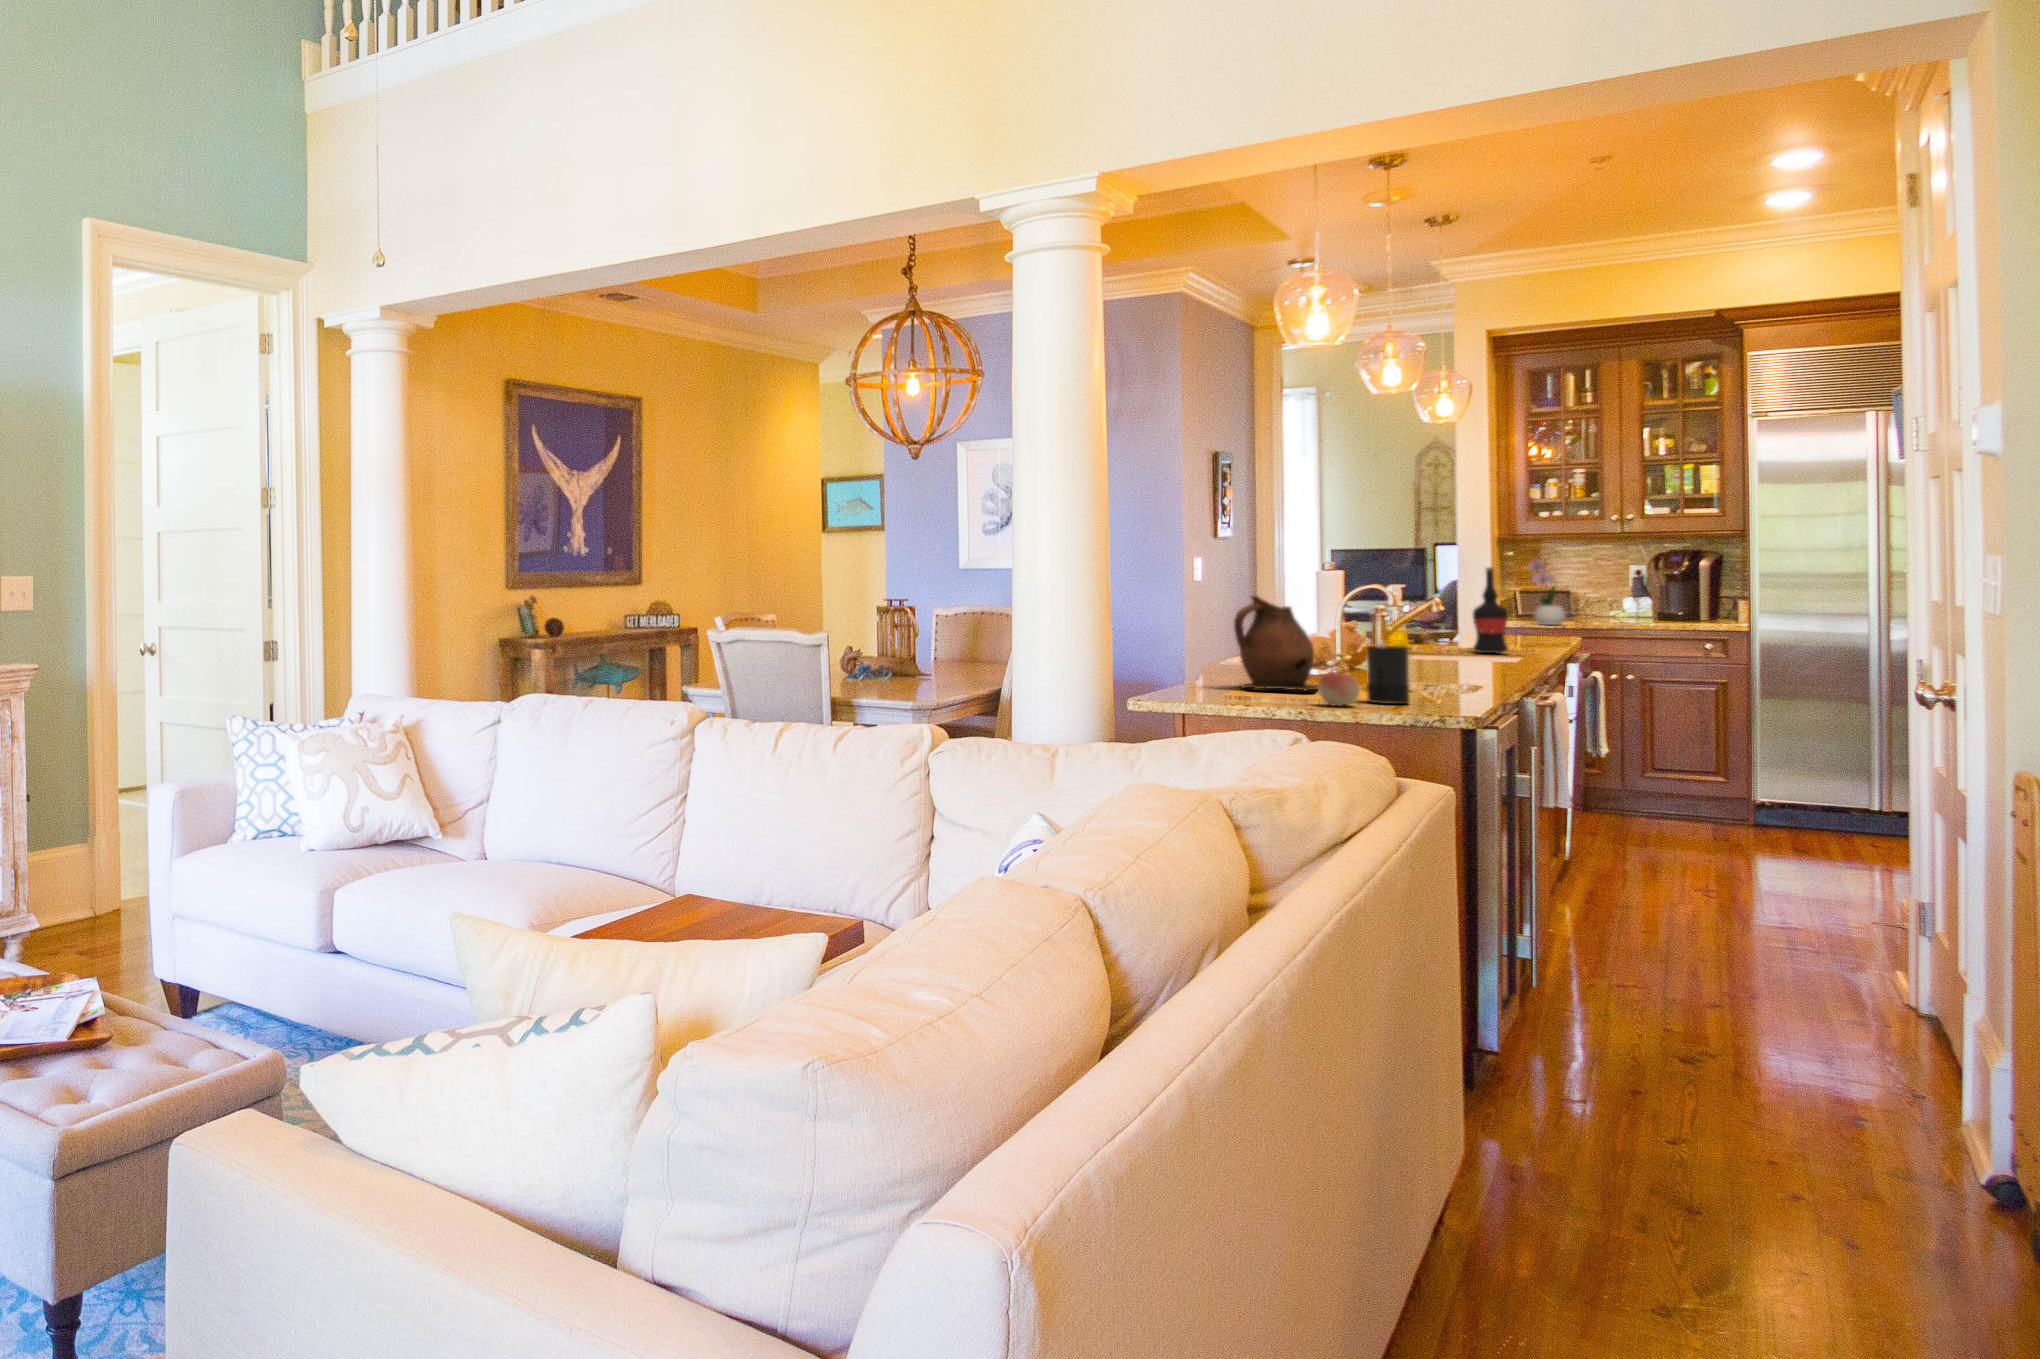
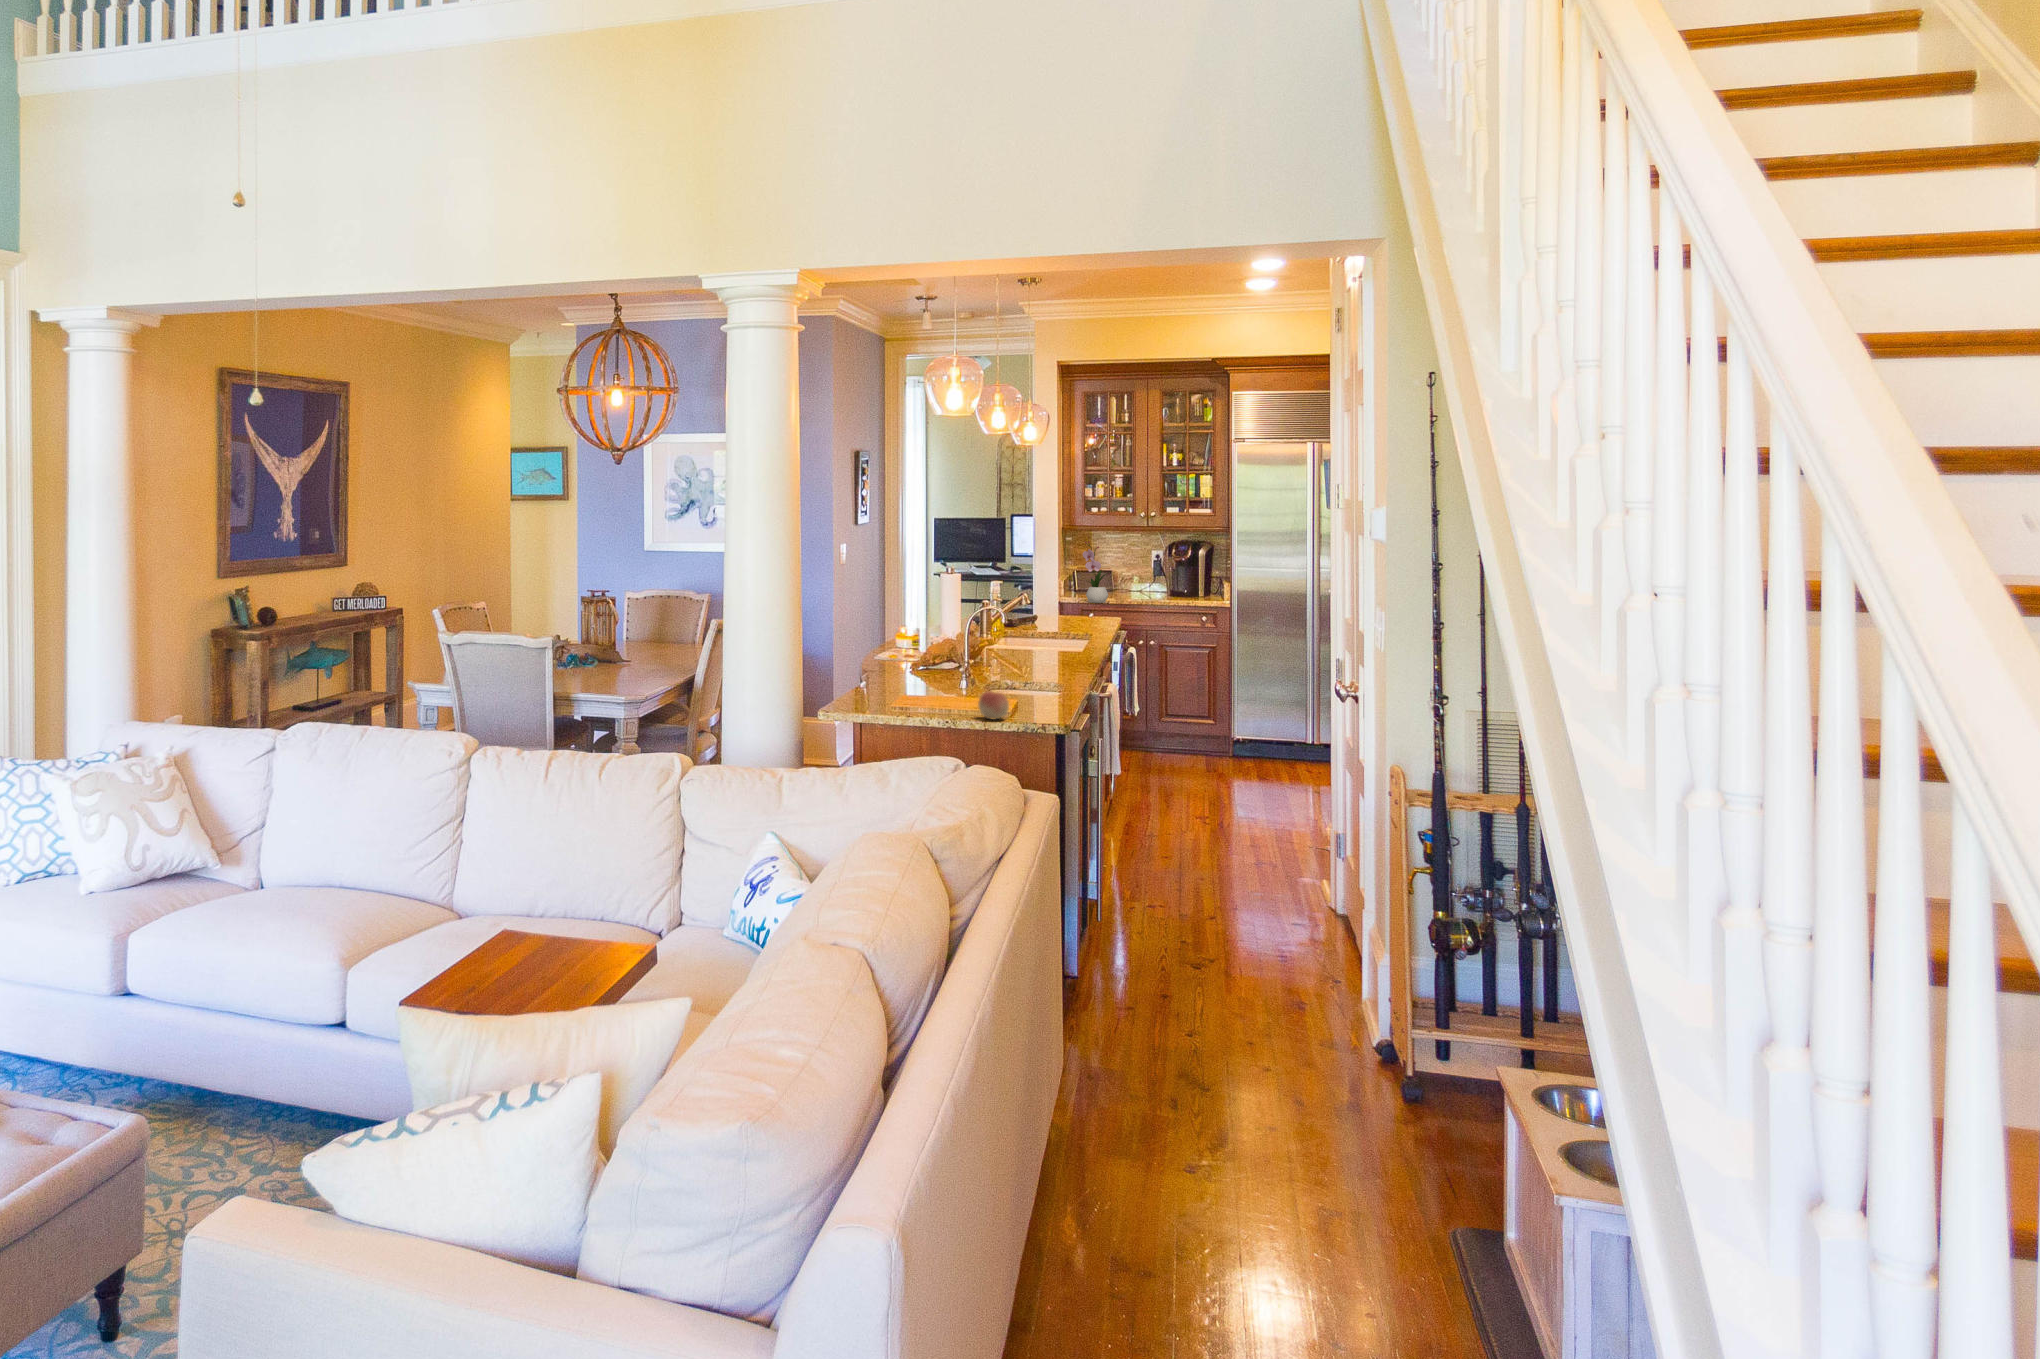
wine bottle: present [1473,567,1508,653] -> none [1059,573,1085,643]
ceramic pitcher: present [1234,596,1318,691] -> none [907,620,972,702]
candle: present [1367,643,1409,704] -> none [1012,661,1043,715]

